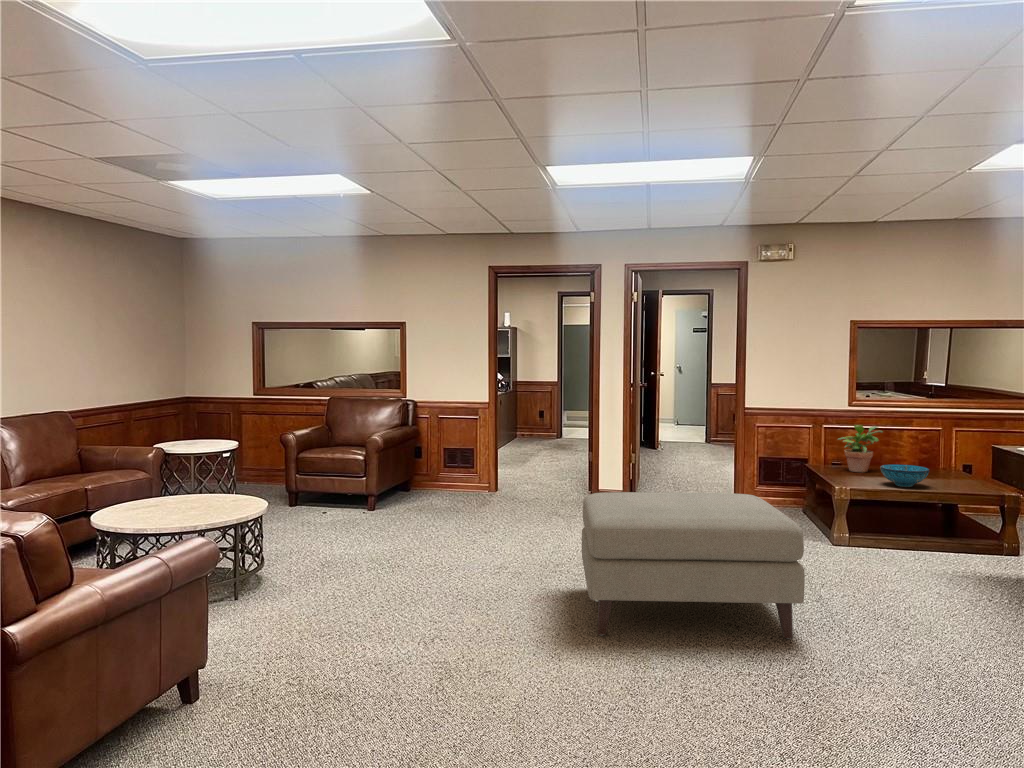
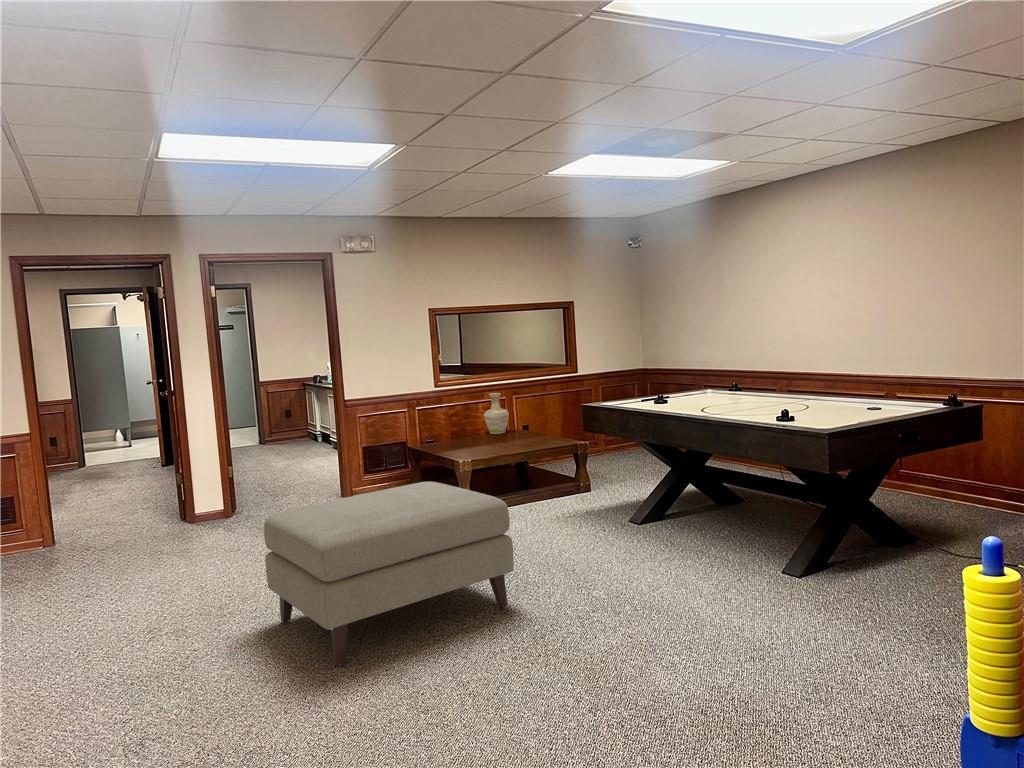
vase: none [907,421,940,468] -> present [484,393,509,434]
potted plant: present [838,425,883,472] -> none [437,403,473,446]
decorative bowl: present [880,464,929,487] -> none [486,432,525,452]

